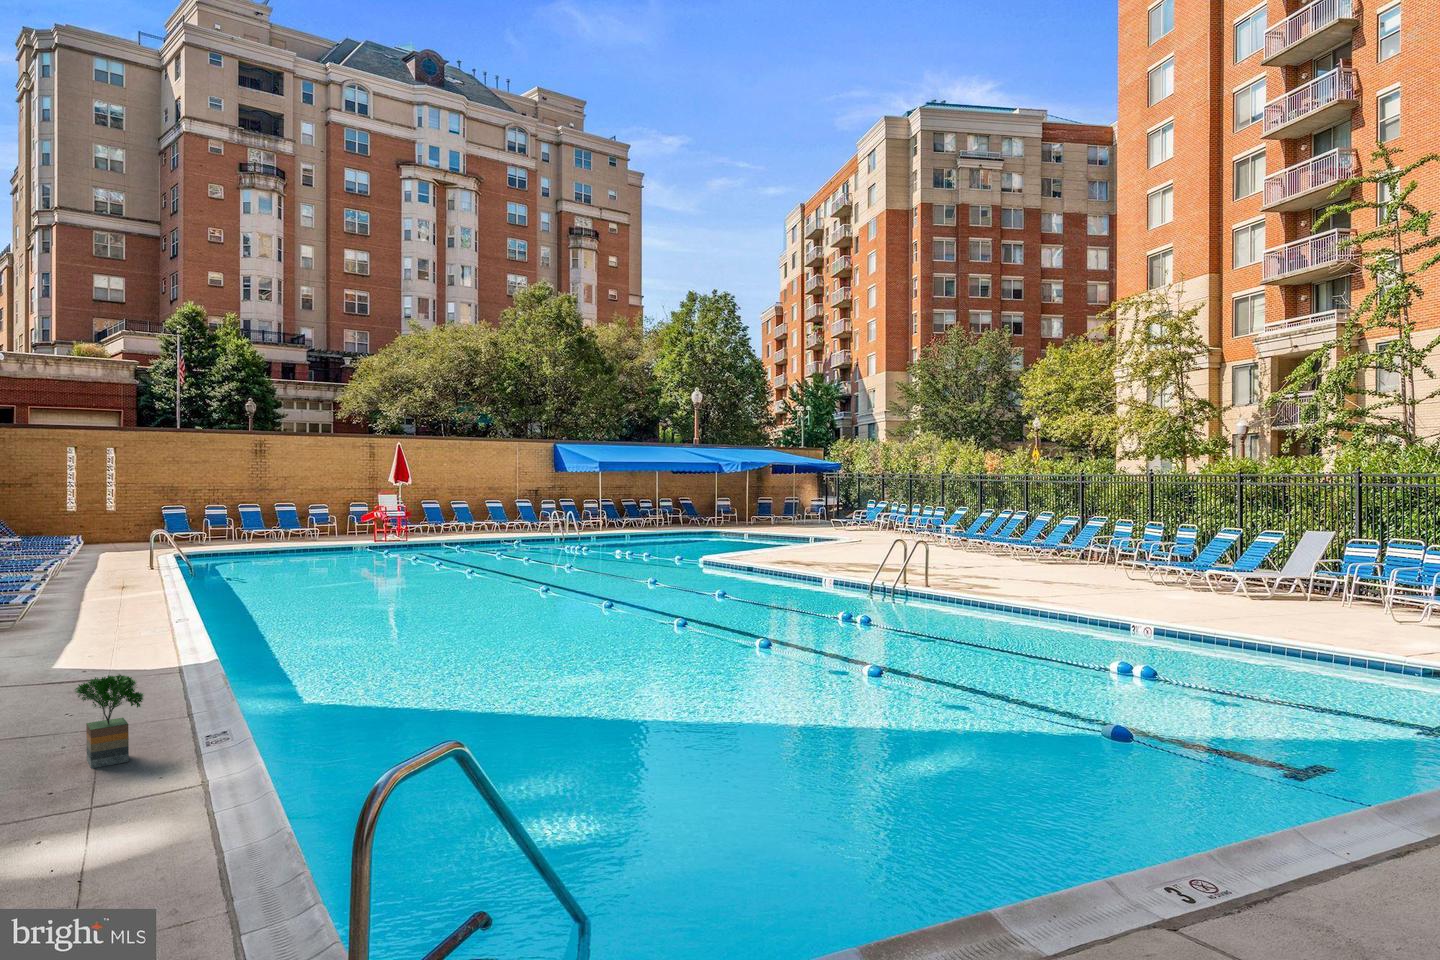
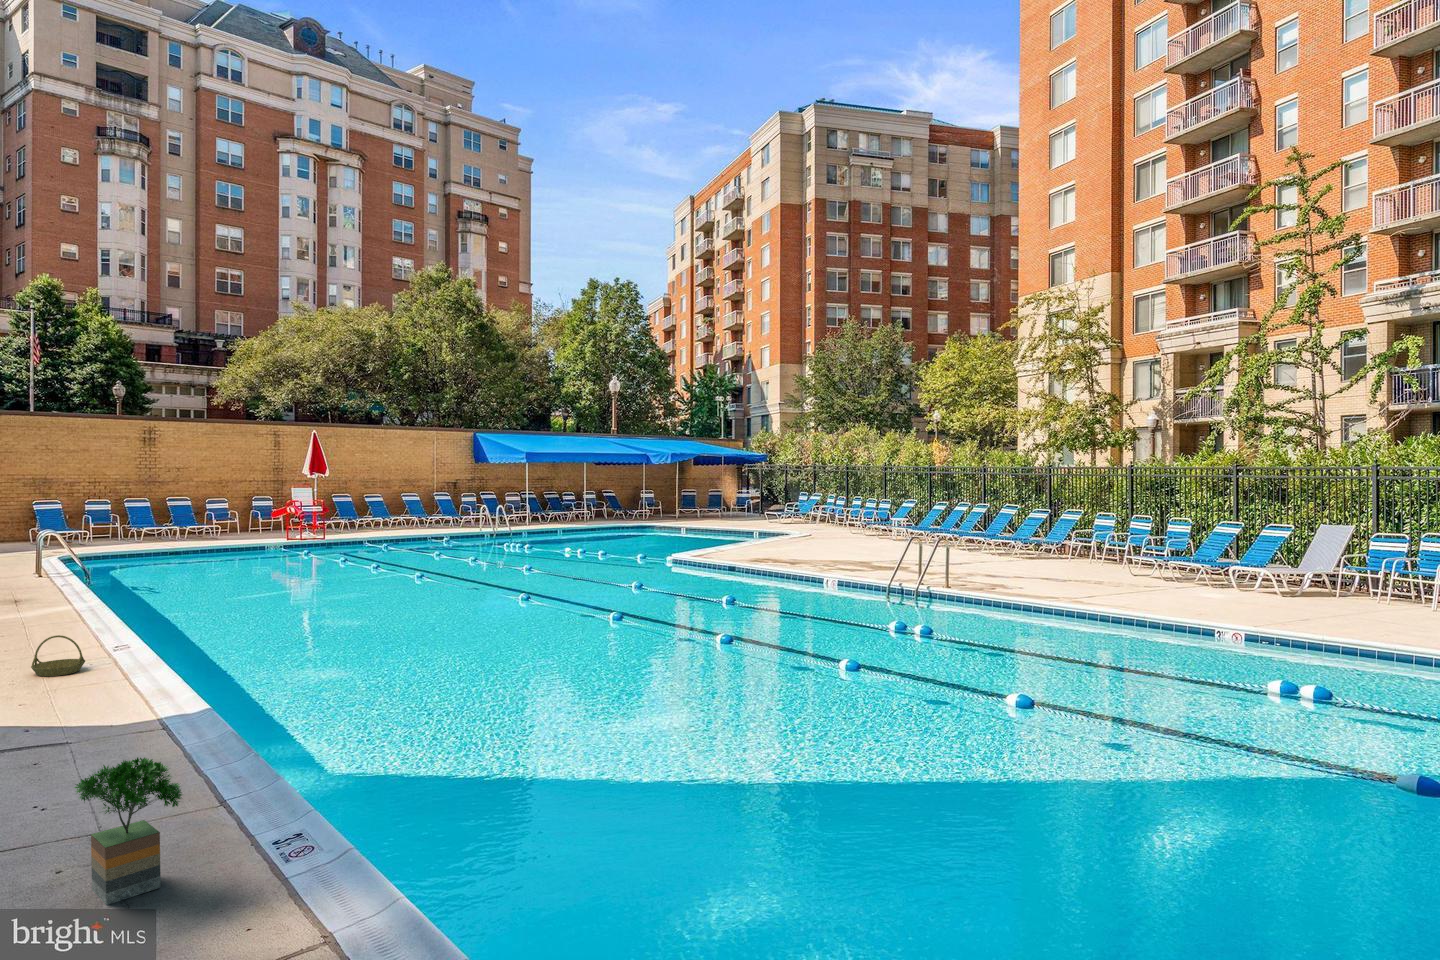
basket: none [112,608,153,640] -> present [31,635,85,676]

